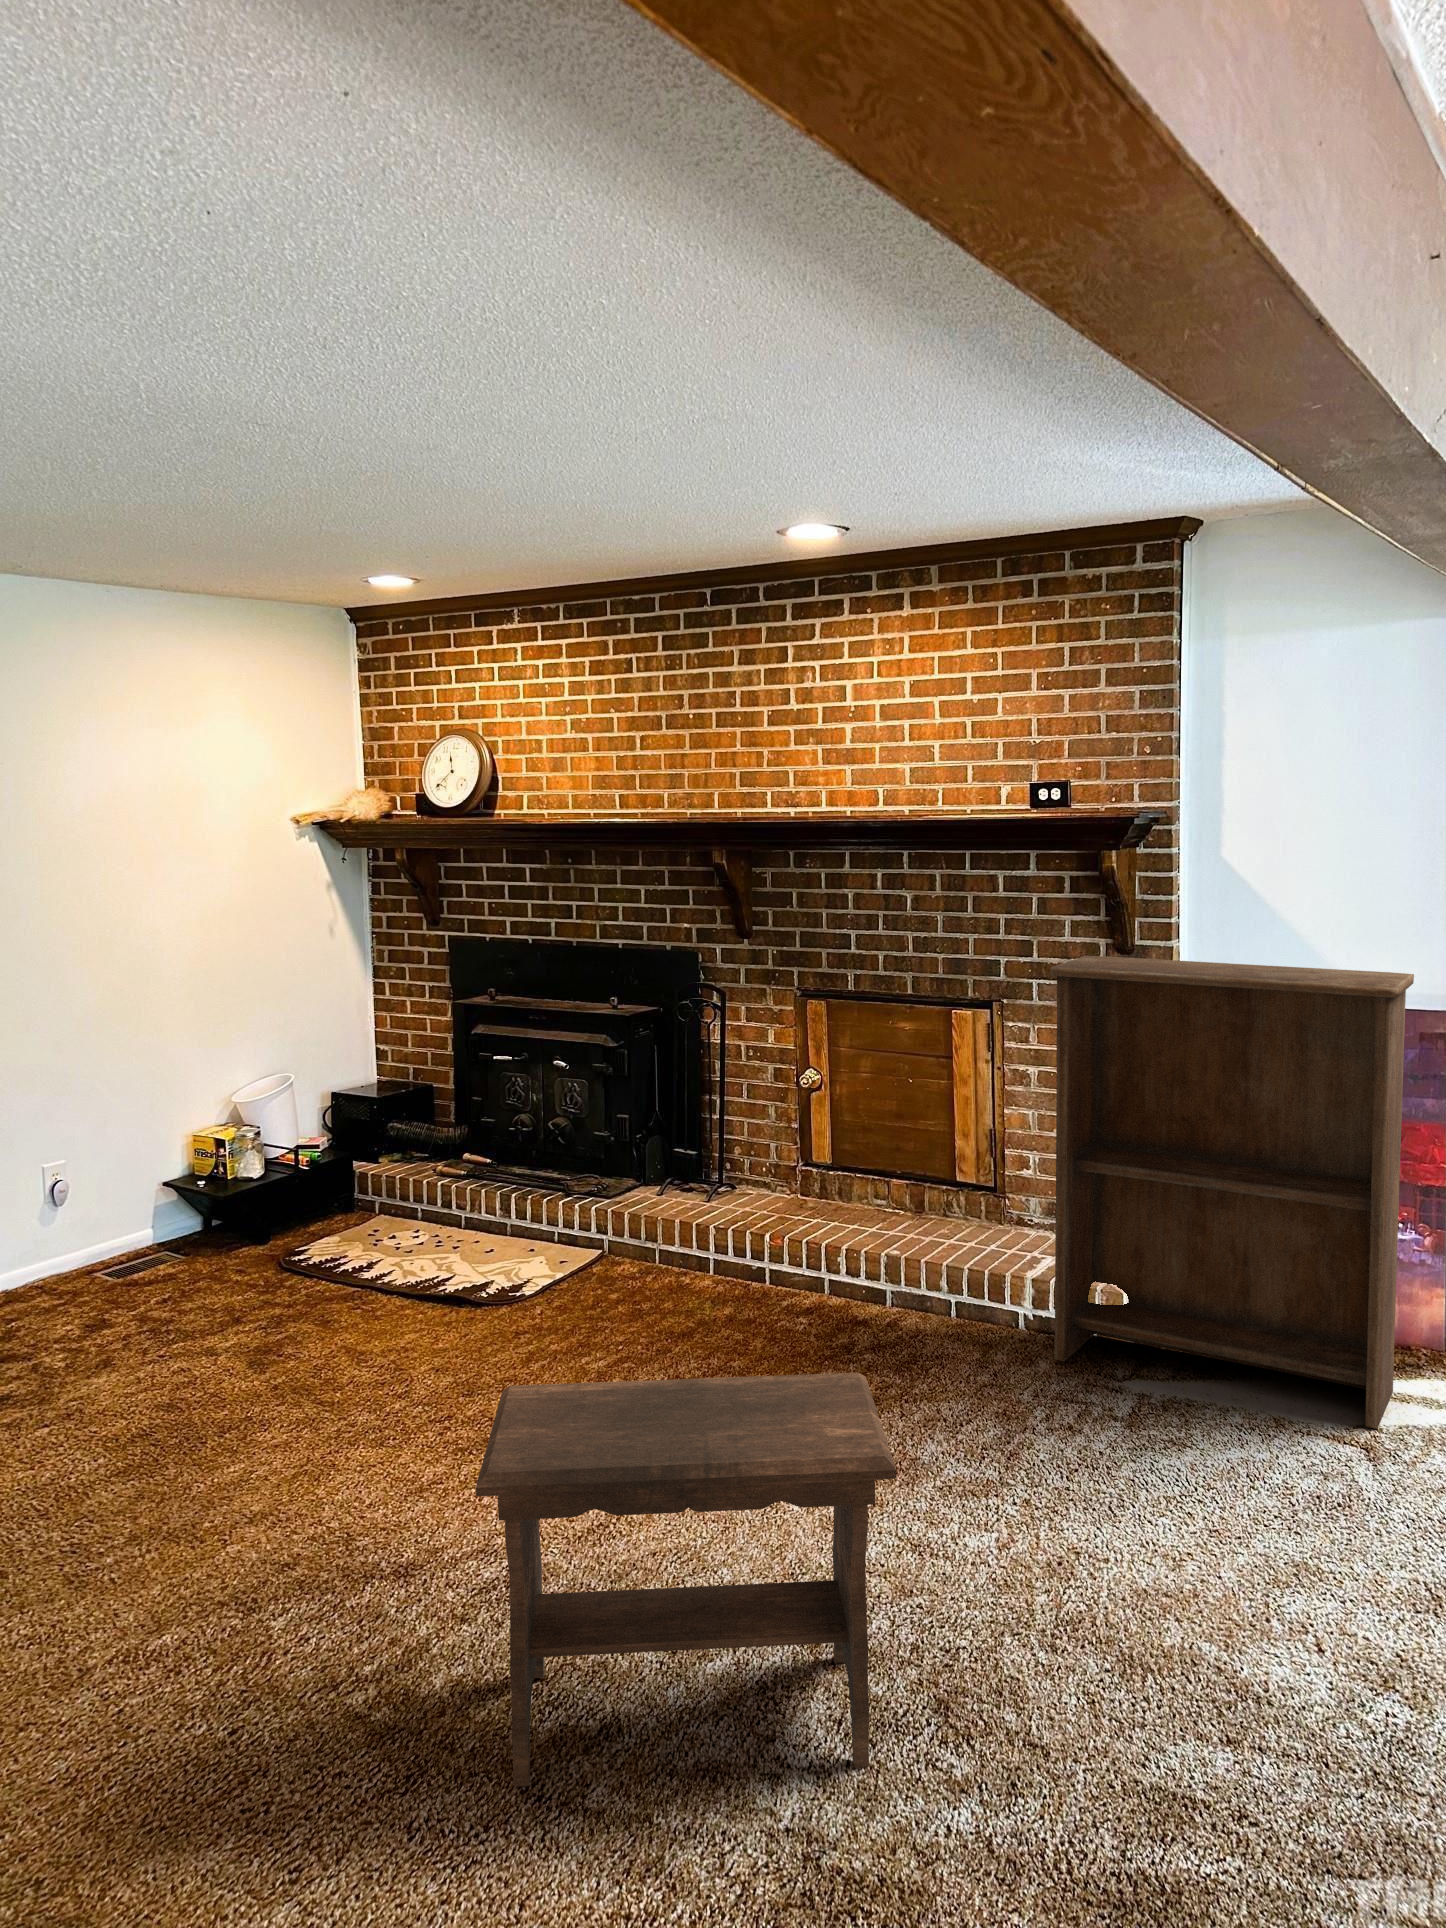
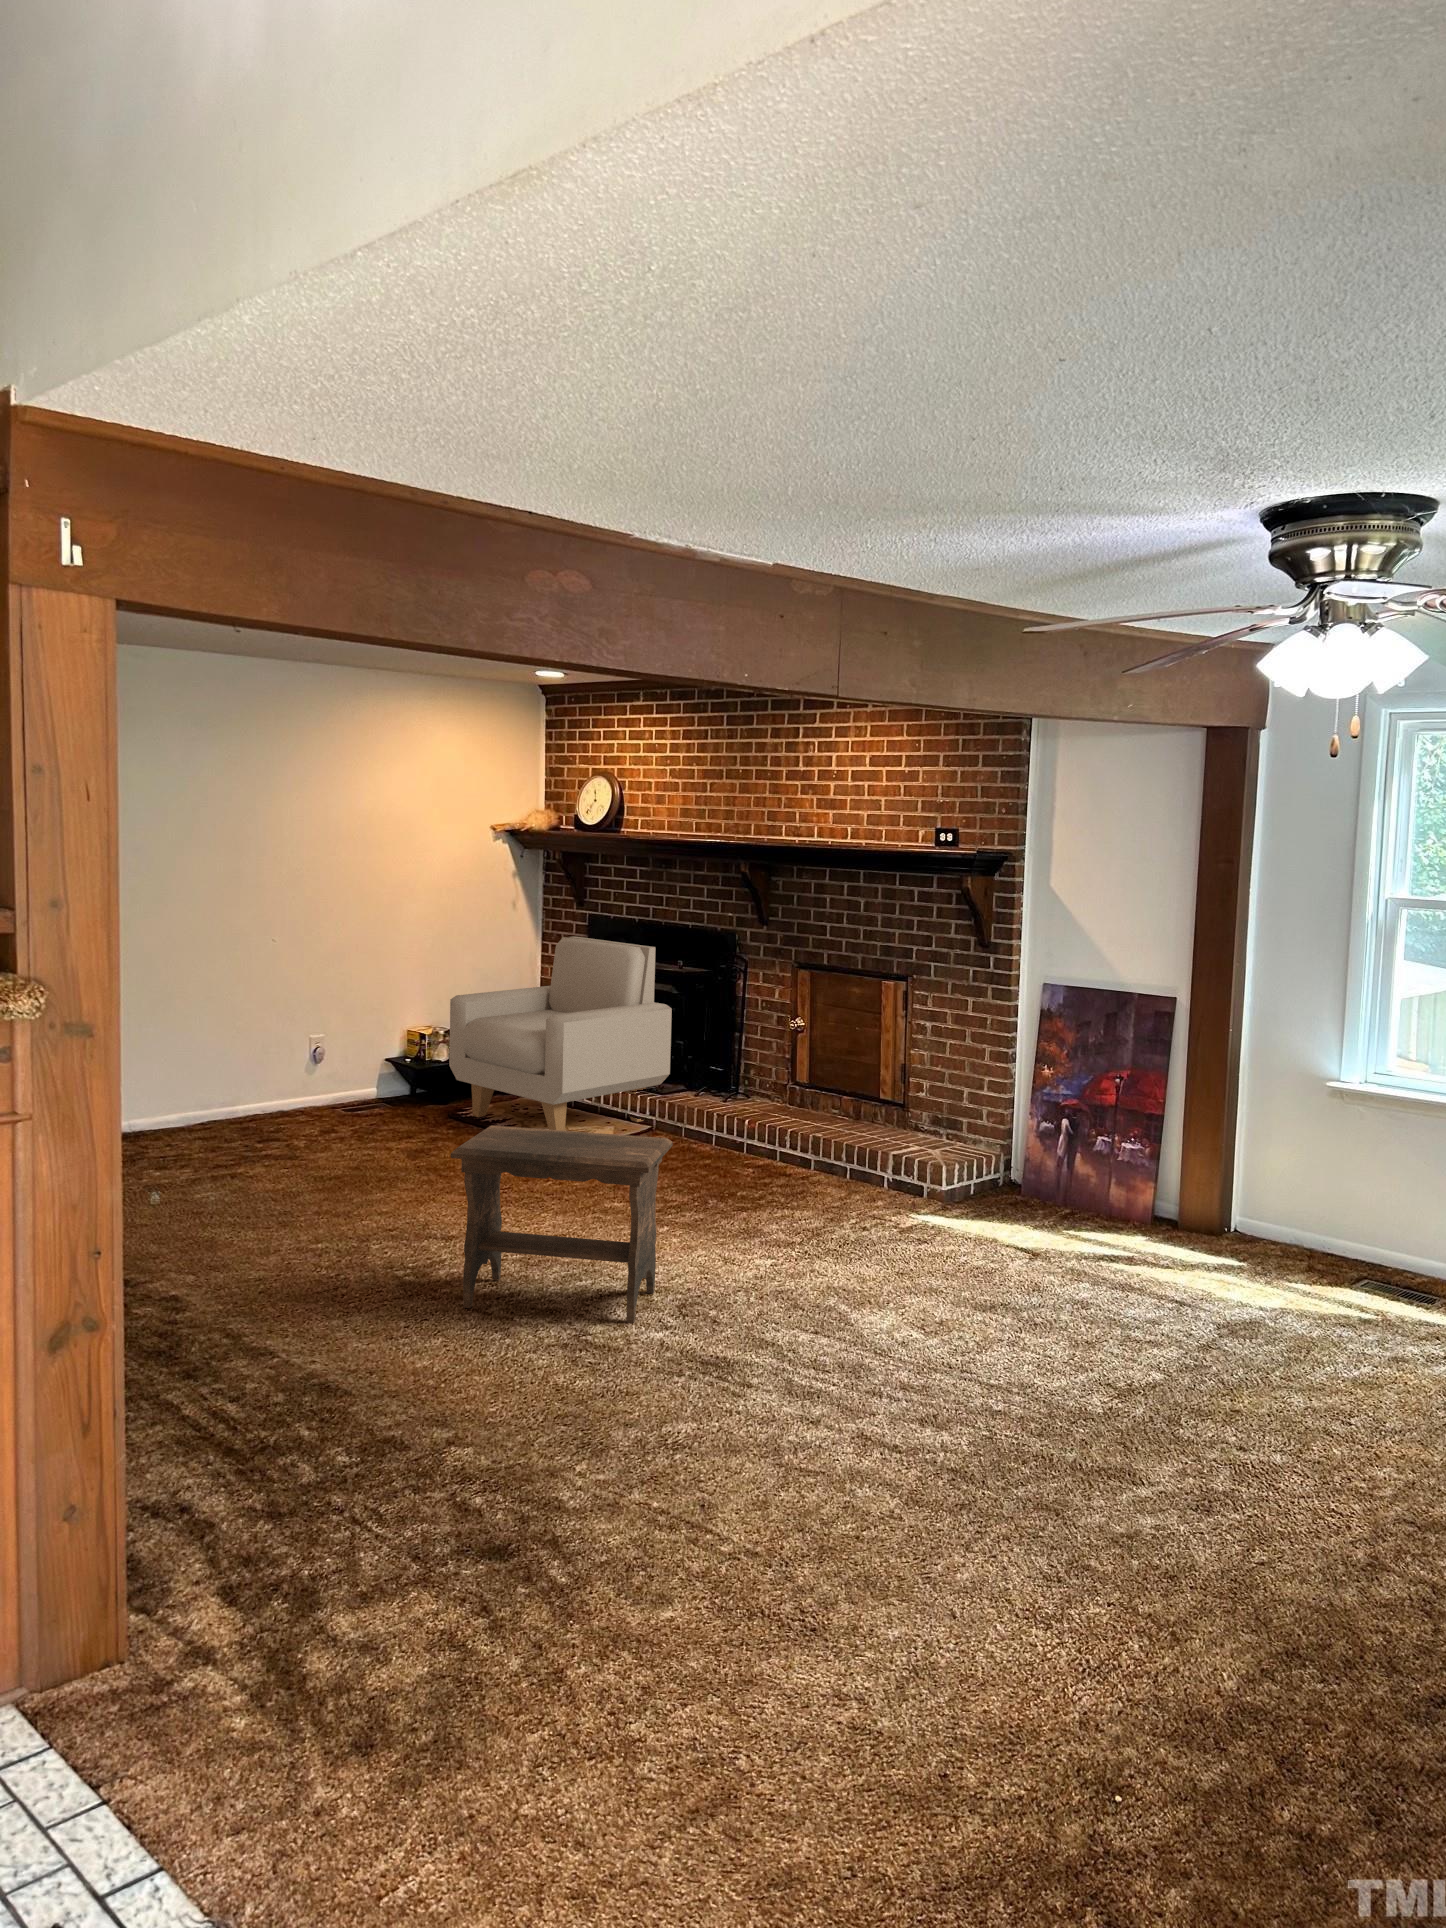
bookshelf: present [1050,956,1414,1429] -> none [890,944,1112,1251]
armchair: none [269,973,616,1294] -> present [449,937,672,1131]

